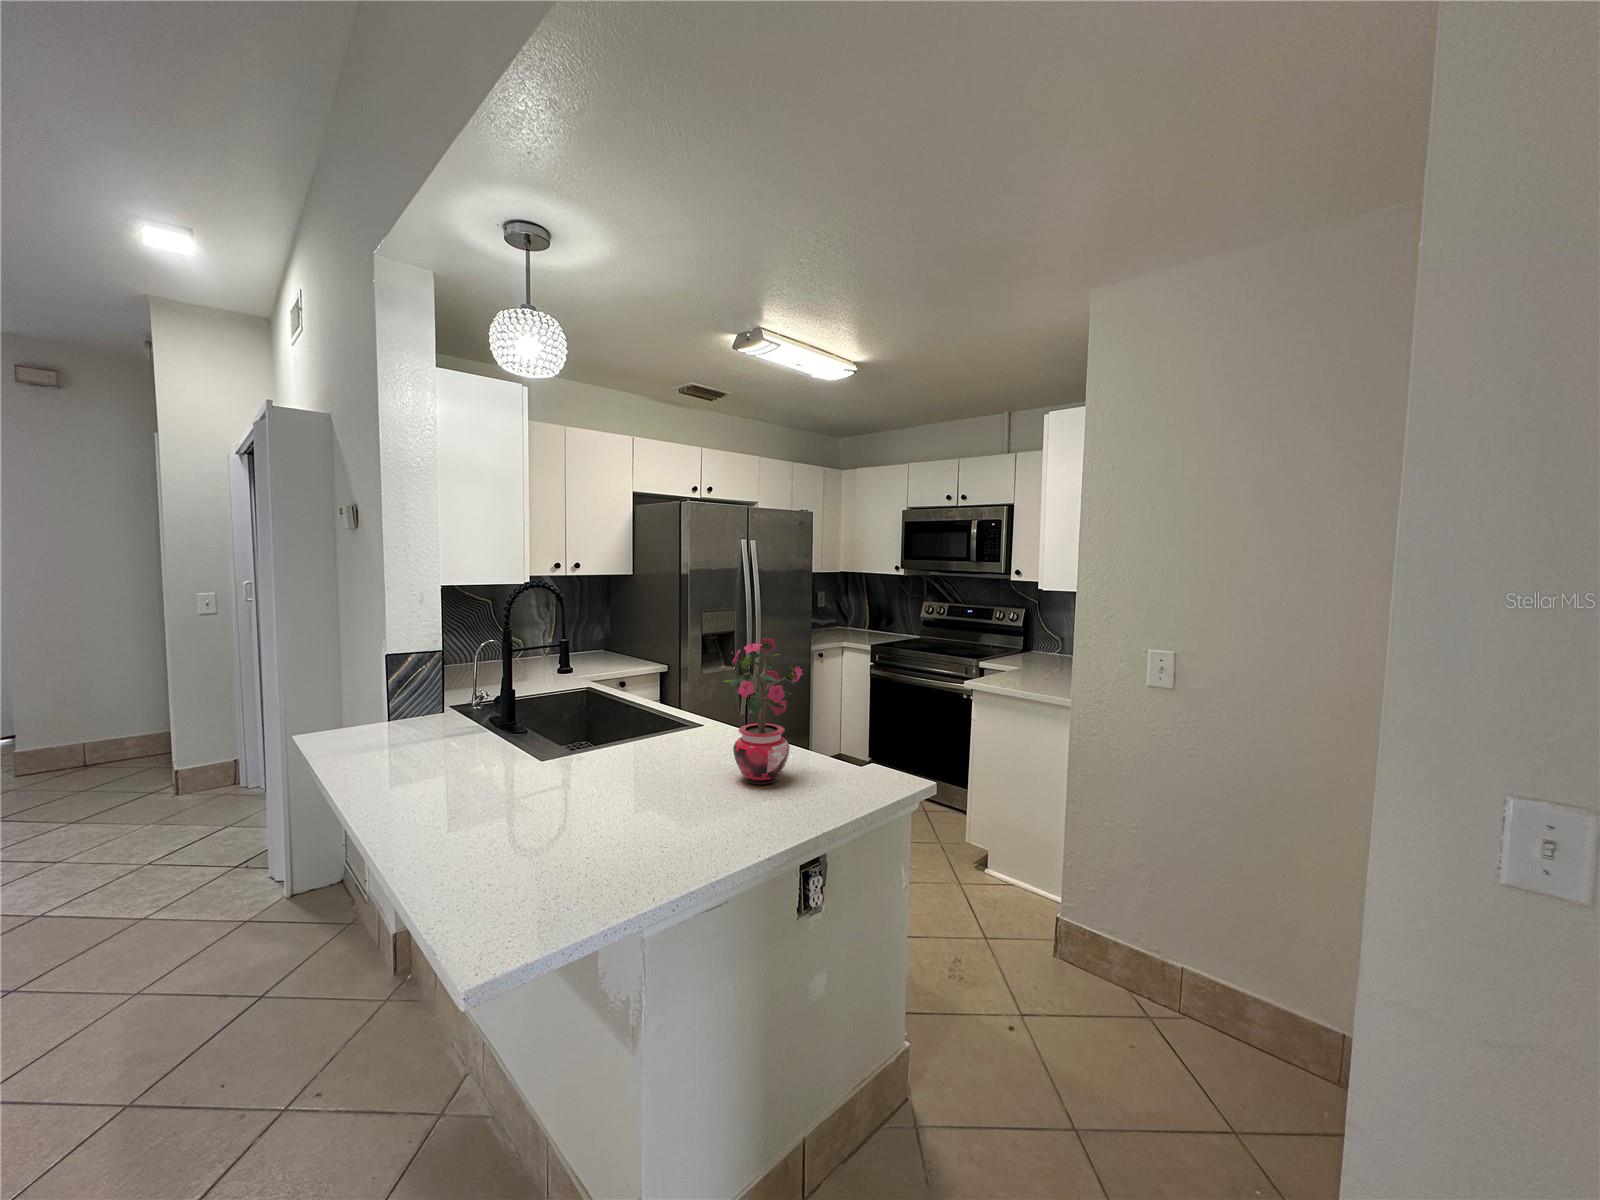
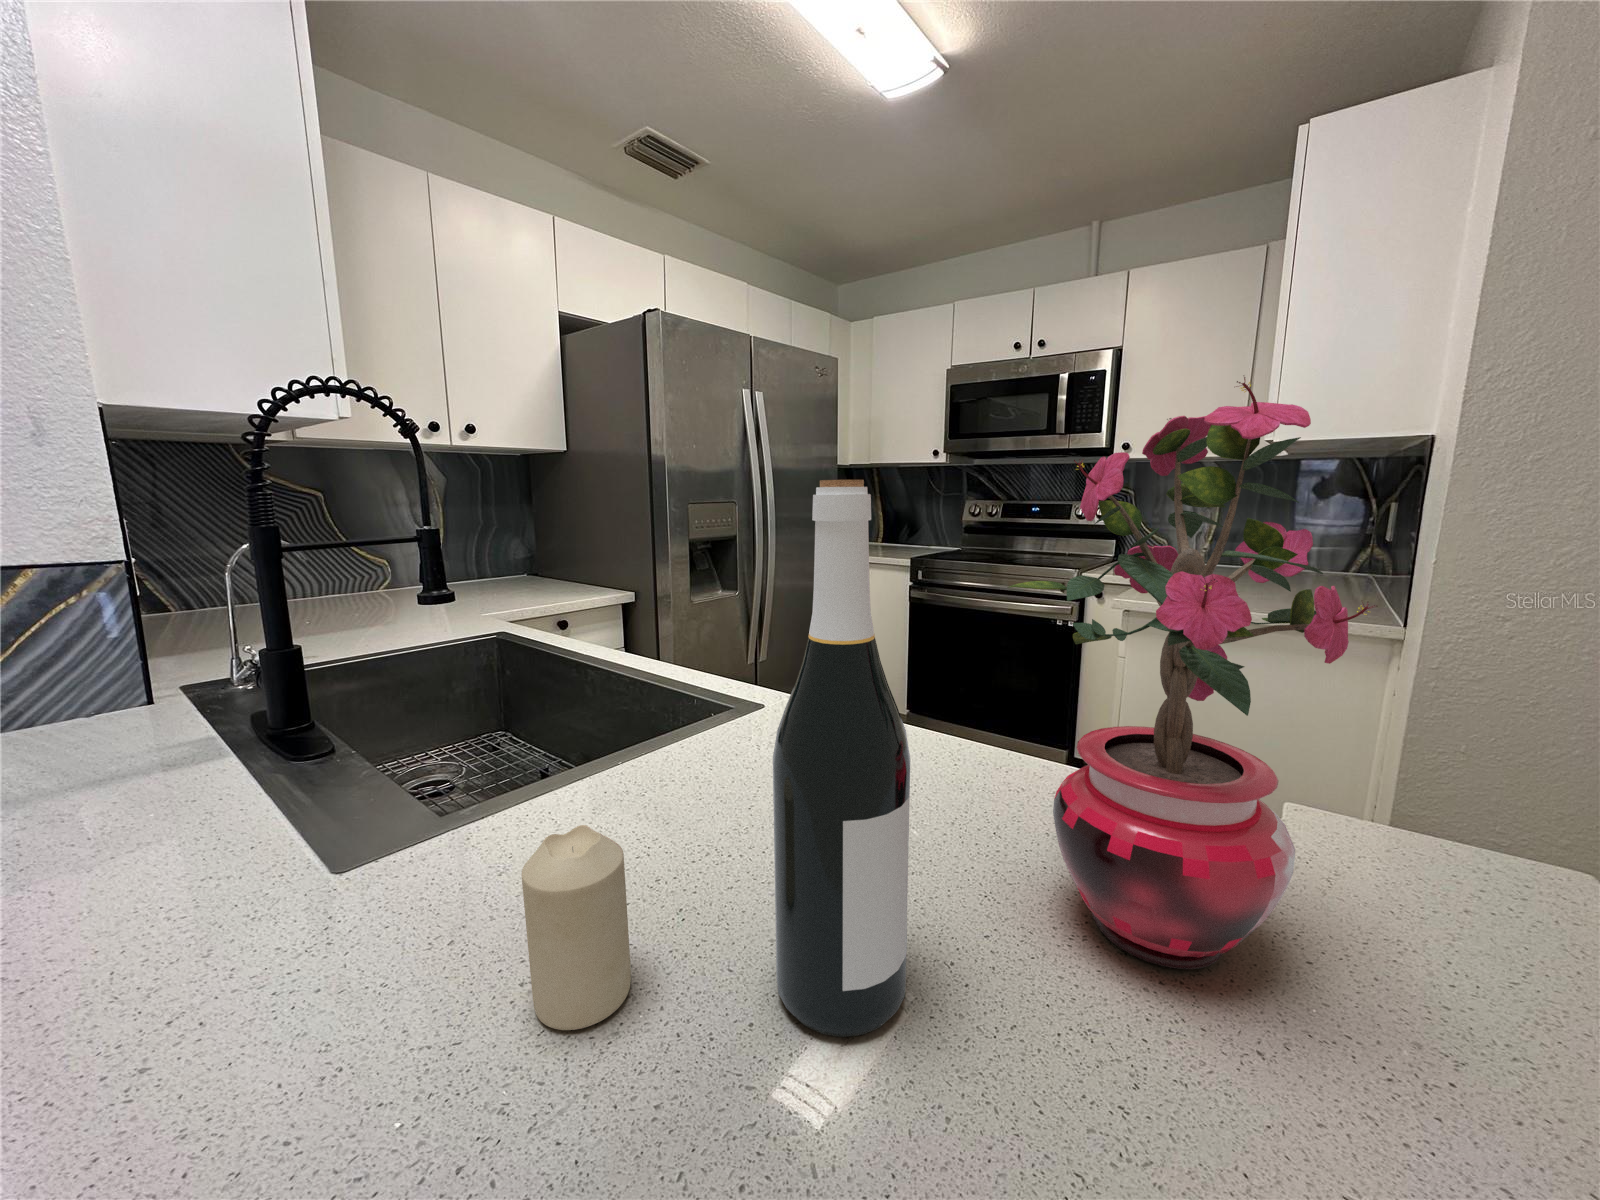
wine bottle: none [651,656,684,787] -> present [773,480,910,1037]
candle: none [593,736,617,782] -> present [521,825,631,1030]

